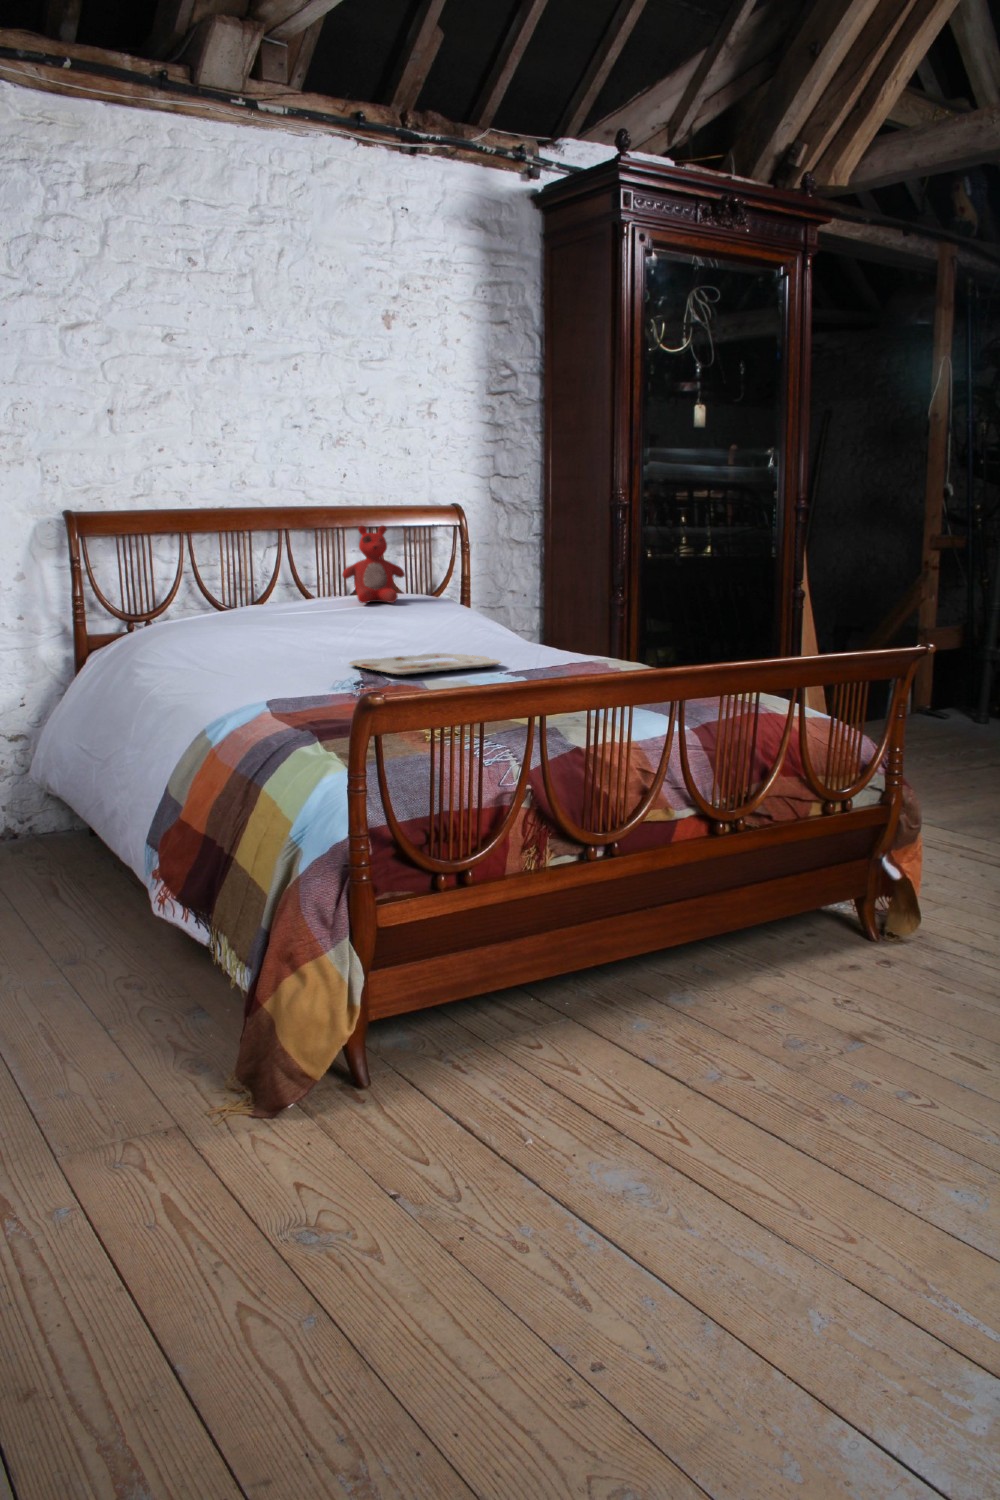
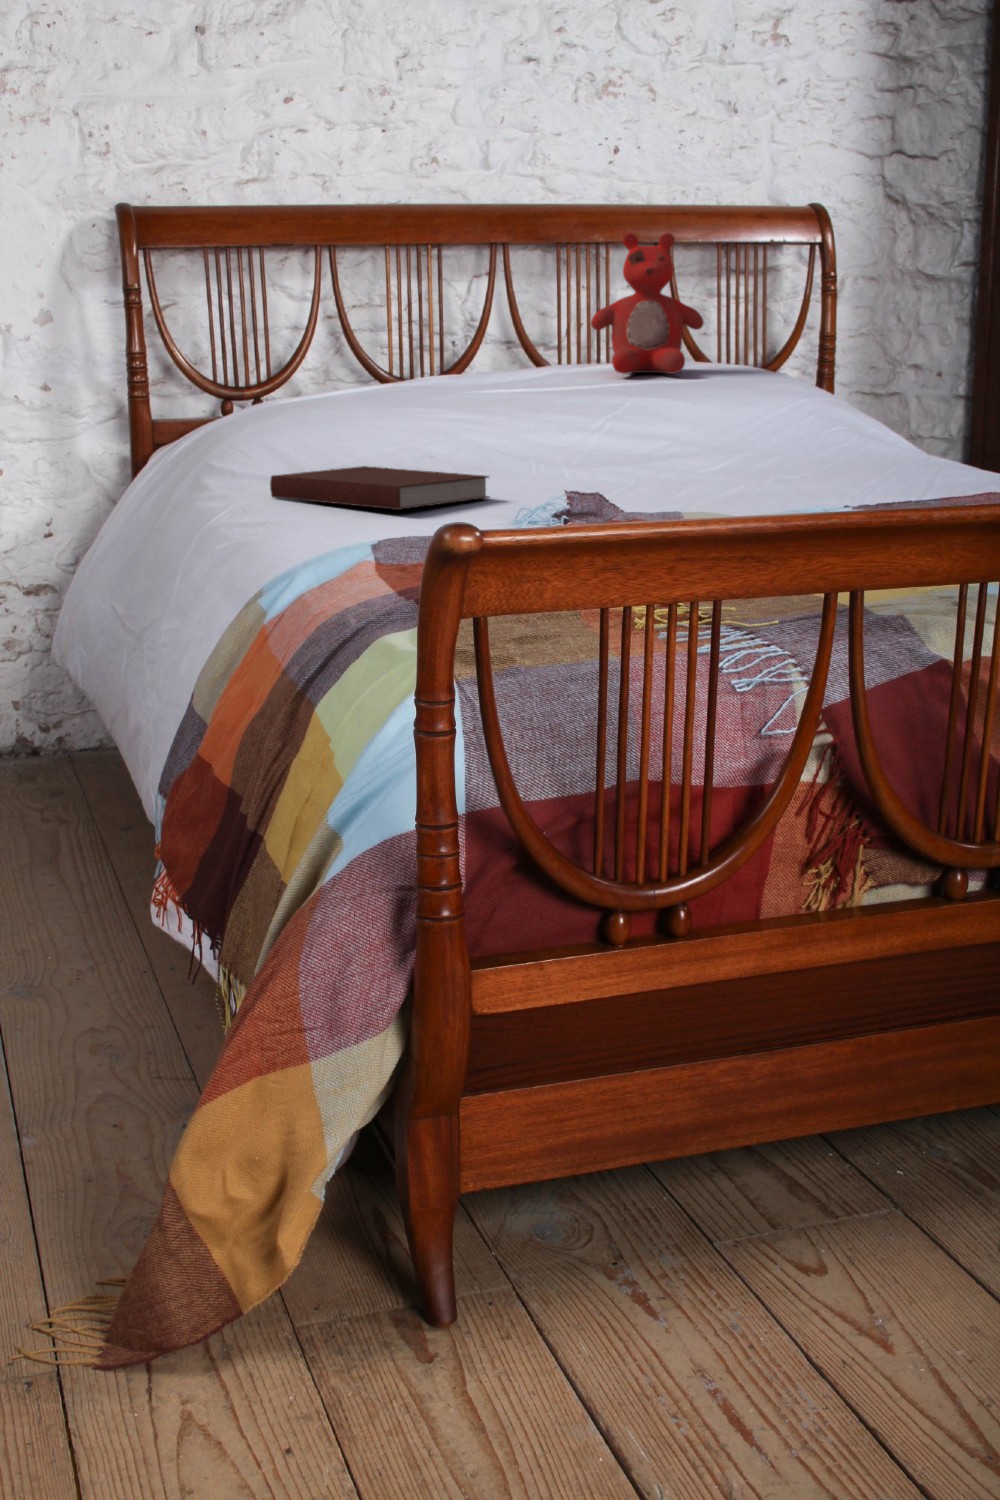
serving tray: present [349,653,501,675] -> none [561,463,852,496]
notebook: none [195,663,317,688] -> present [270,466,489,510]

